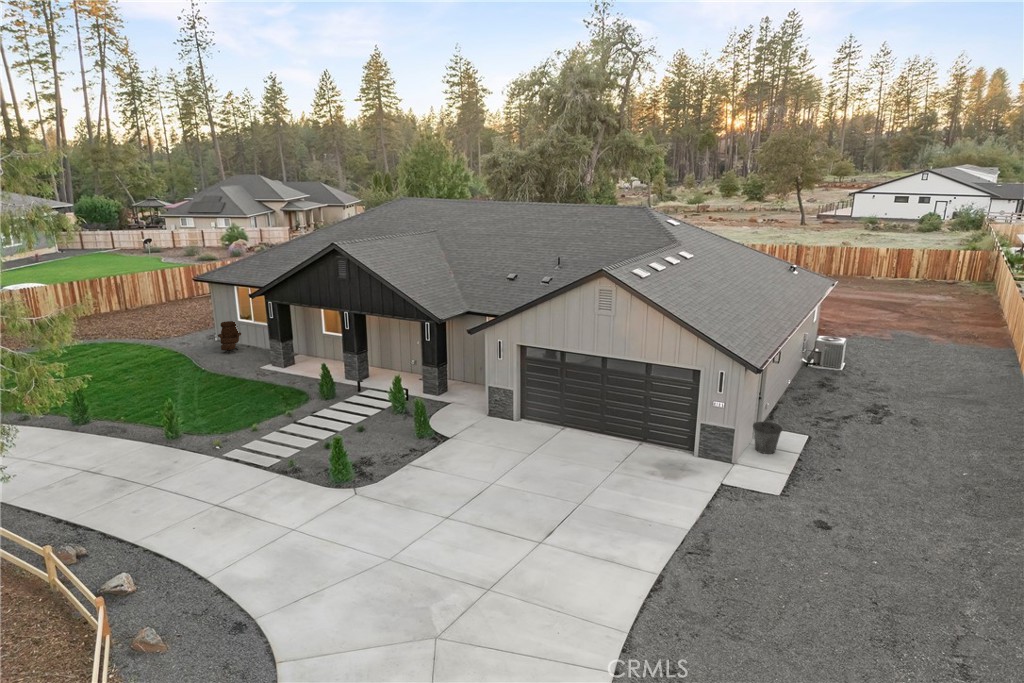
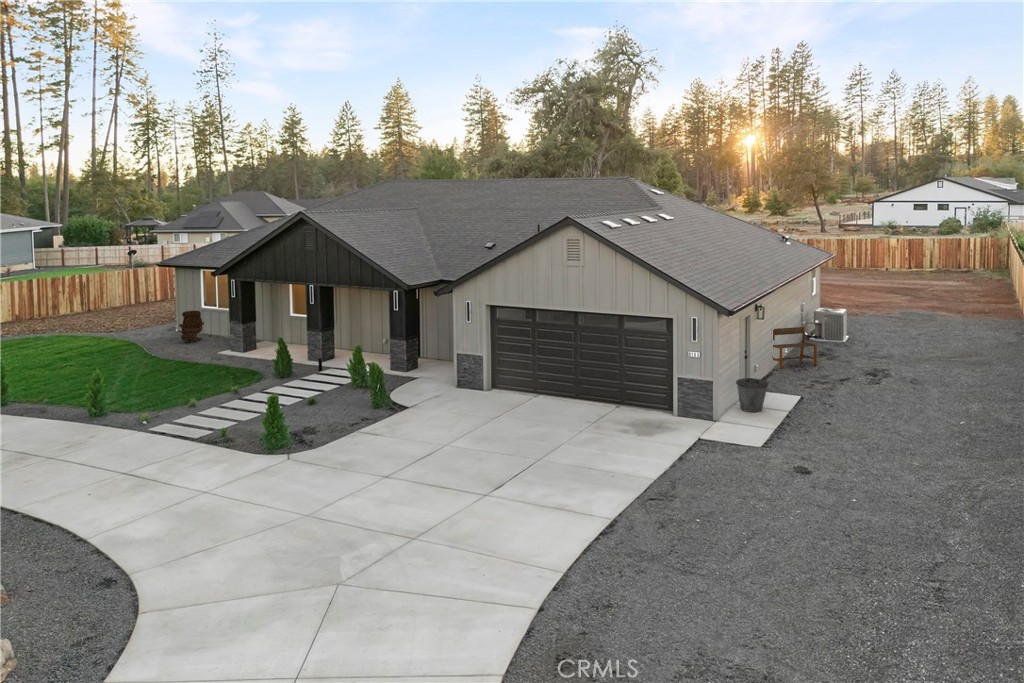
bench: none [776,362,821,401] -> present [772,327,817,368]

